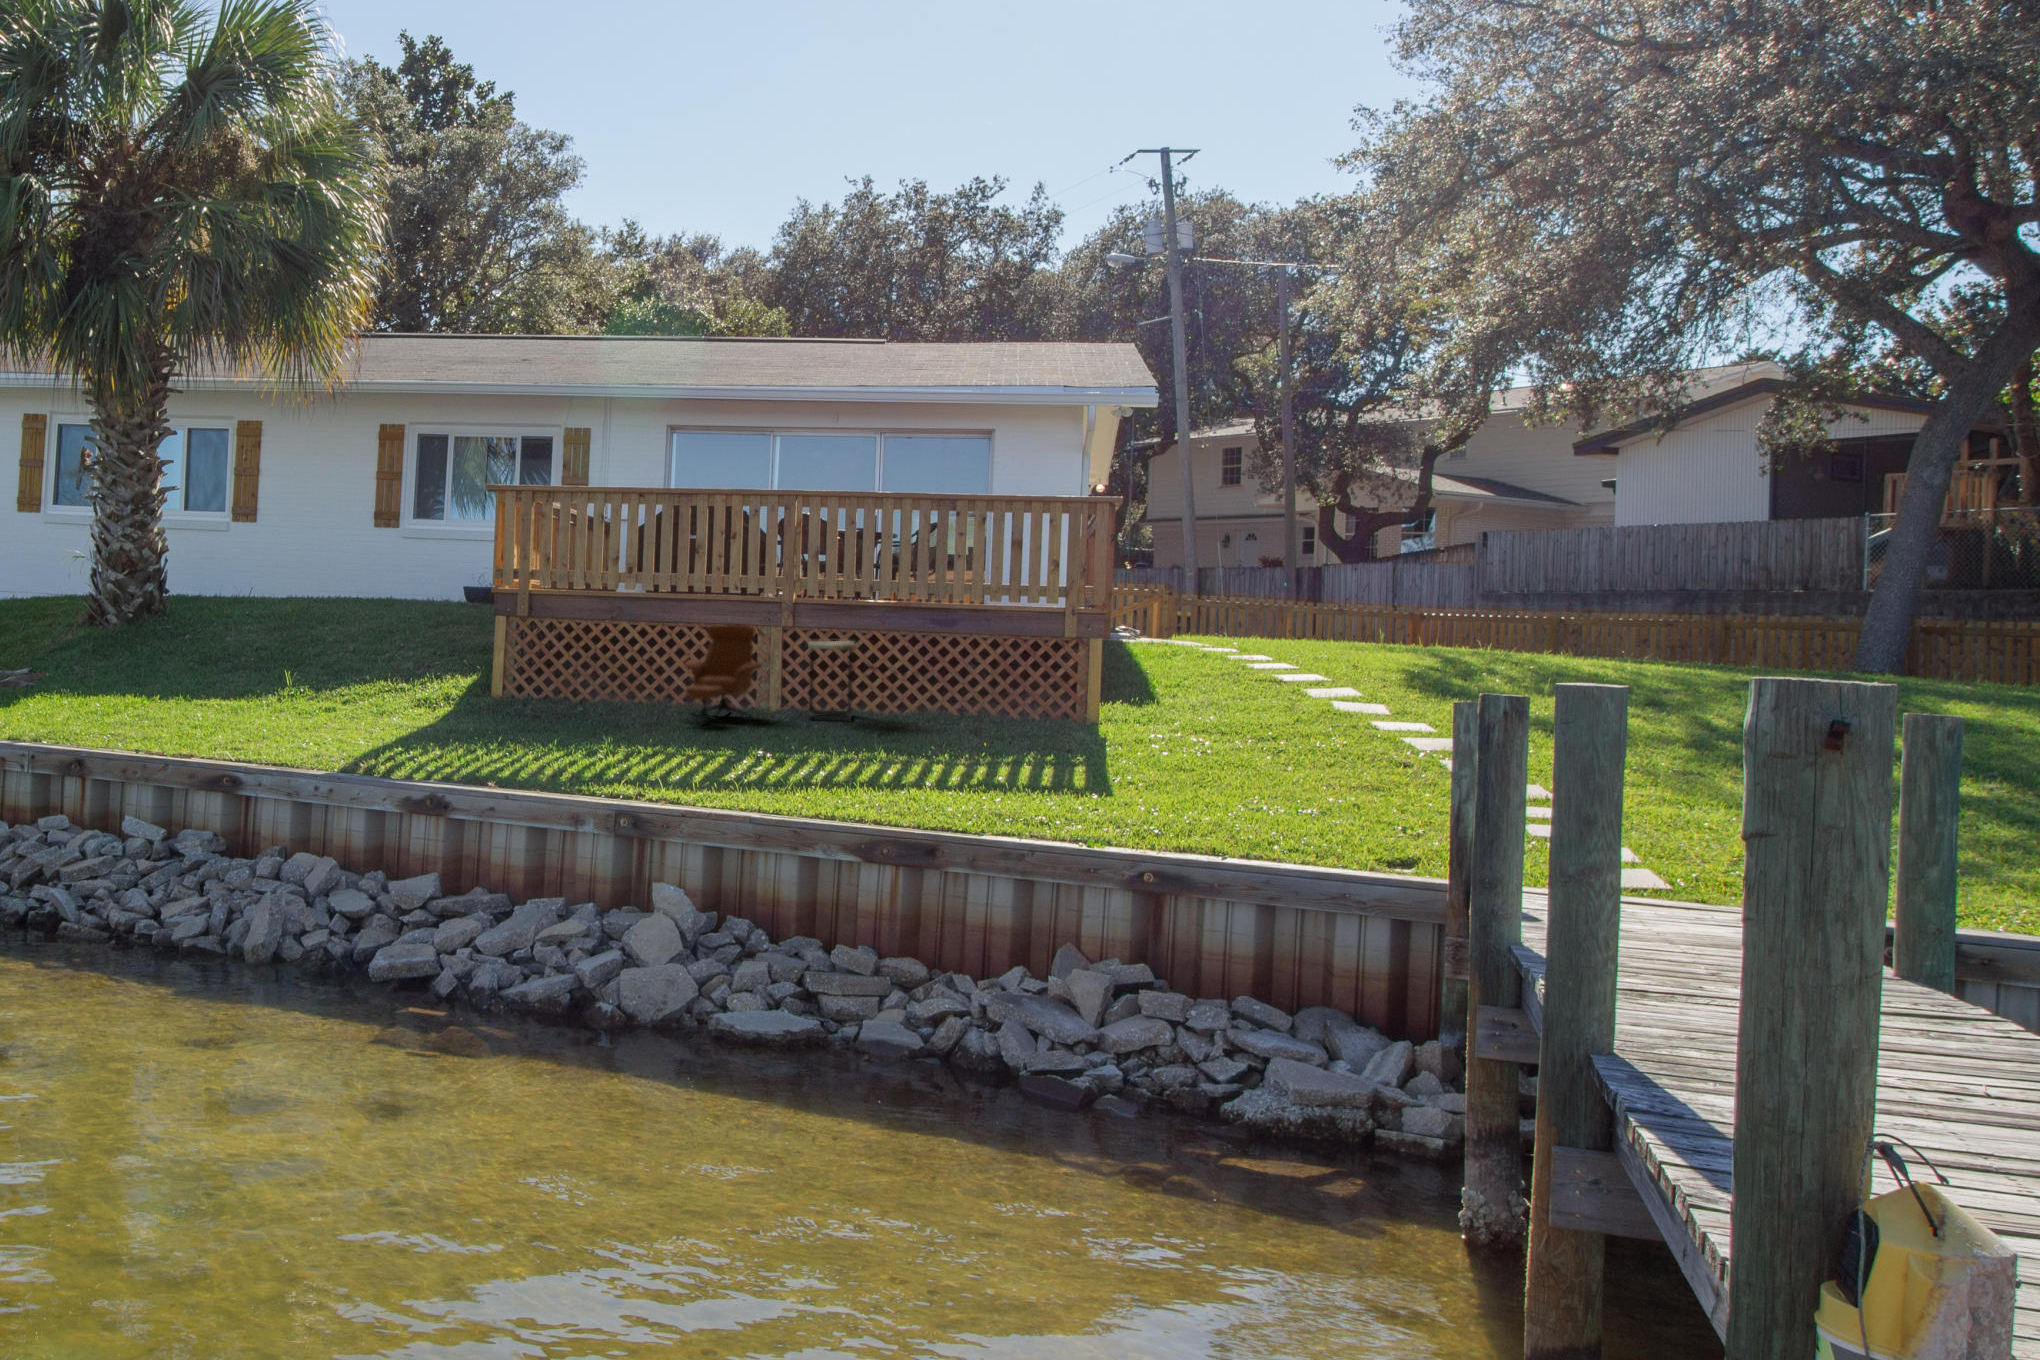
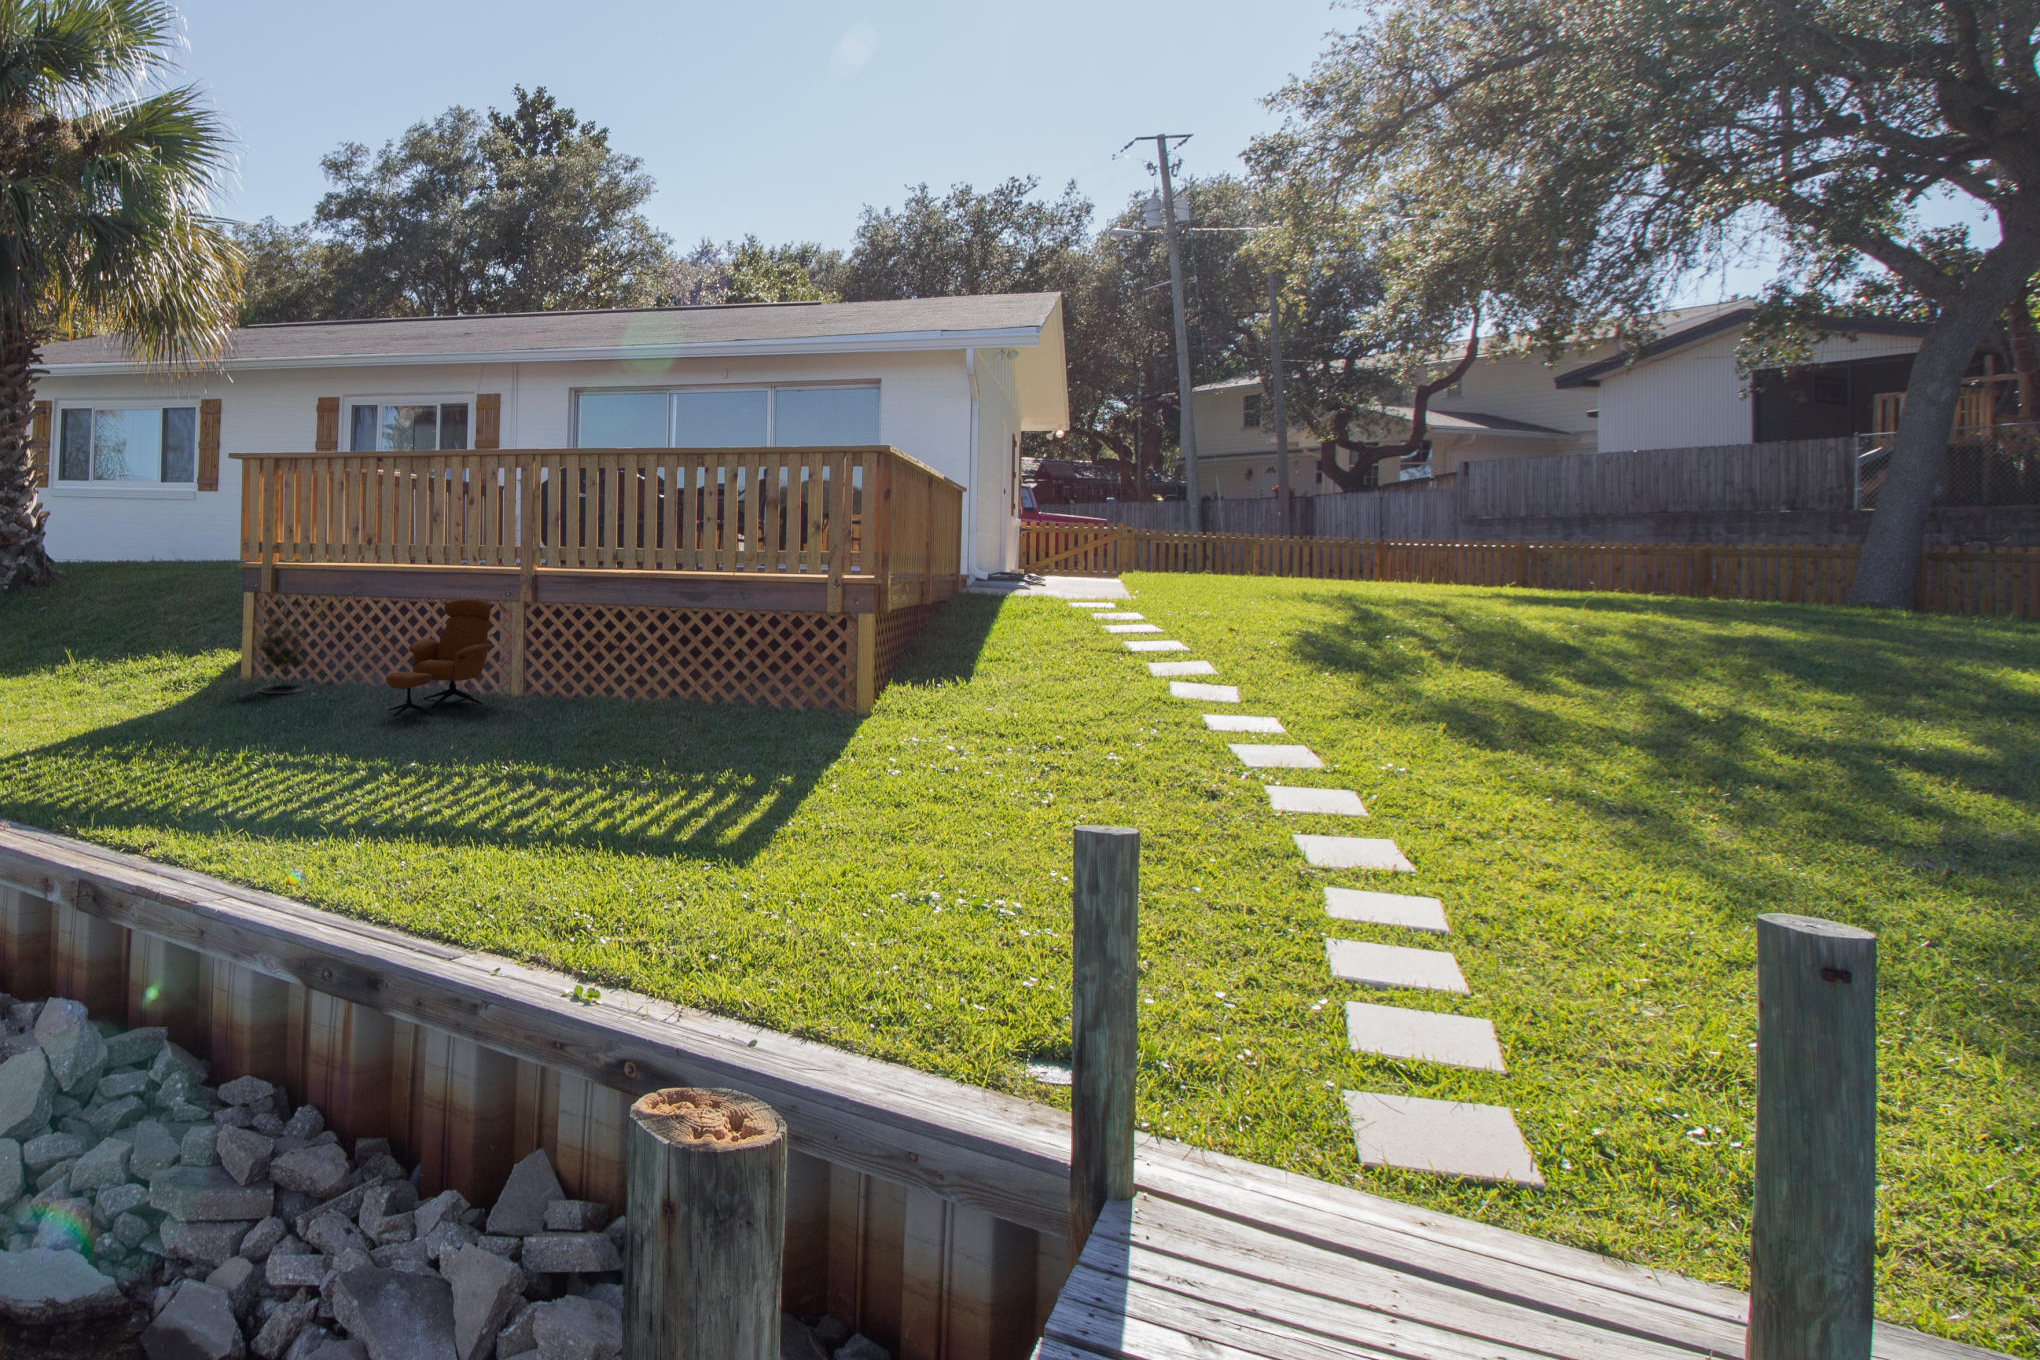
potted tree: none [518,630,566,711] -> present [259,611,306,694]
side table: present [808,641,856,720] -> none [533,617,598,709]

